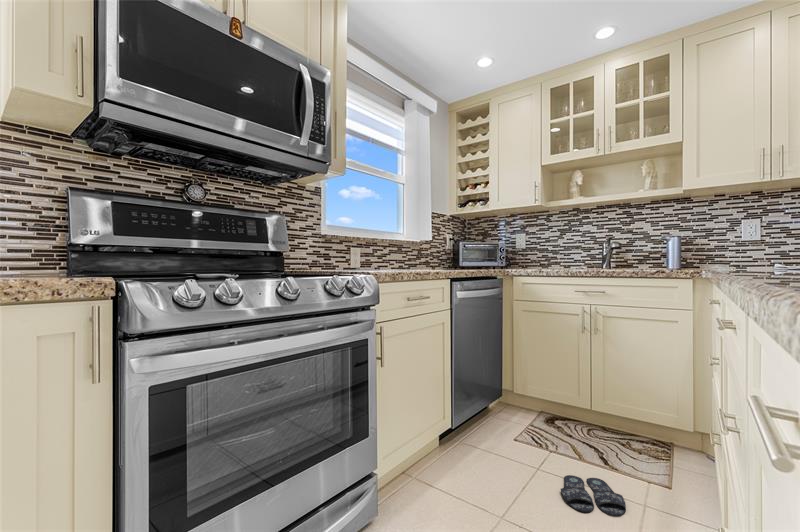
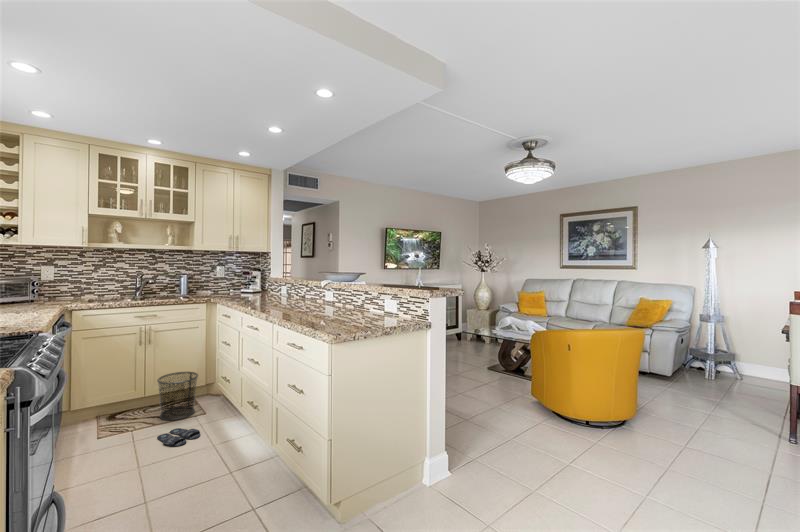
waste bin: none [591,386,660,471] -> present [157,372,198,420]

